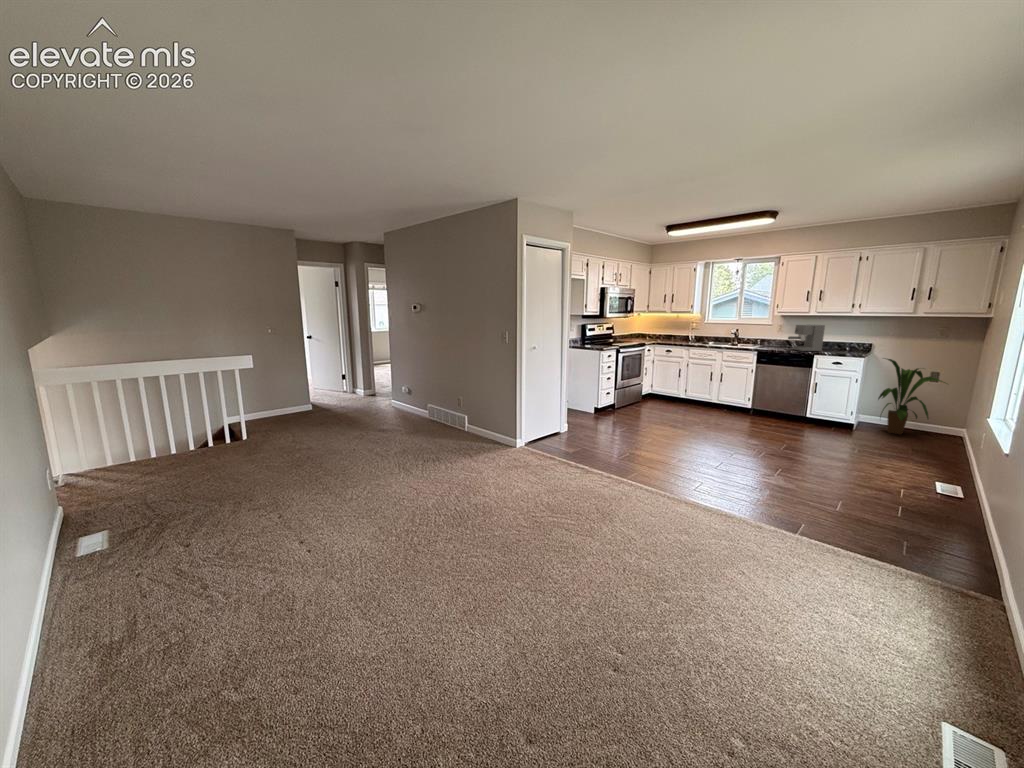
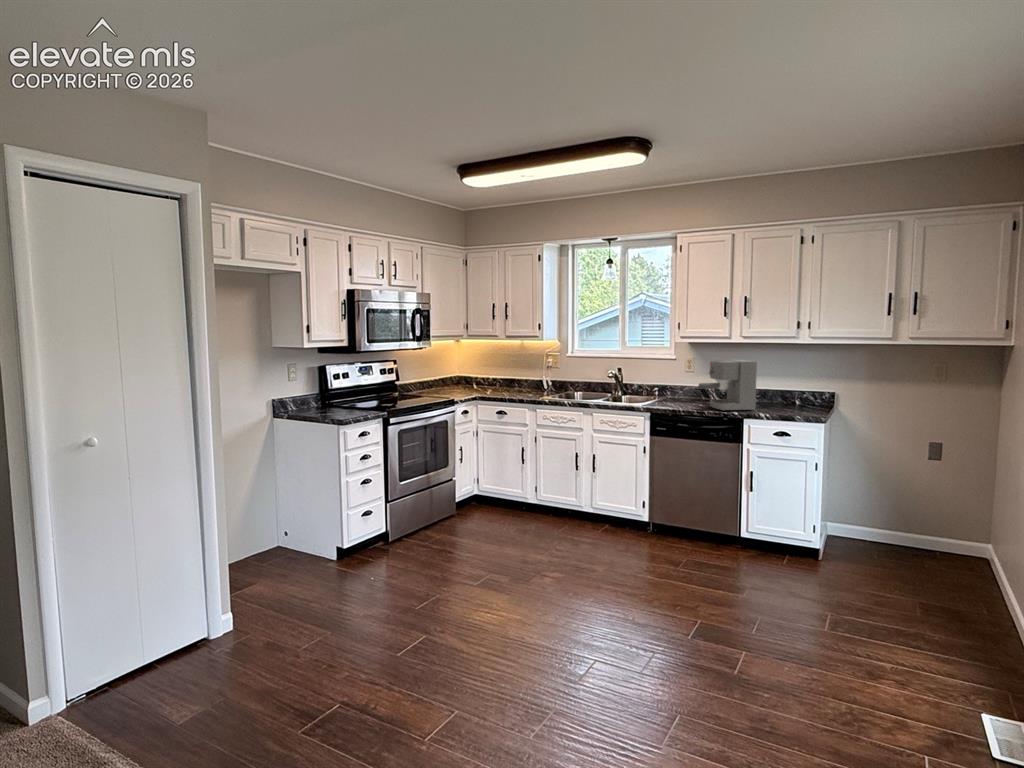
house plant: present [878,359,945,435] -> none [852,422,960,565]

